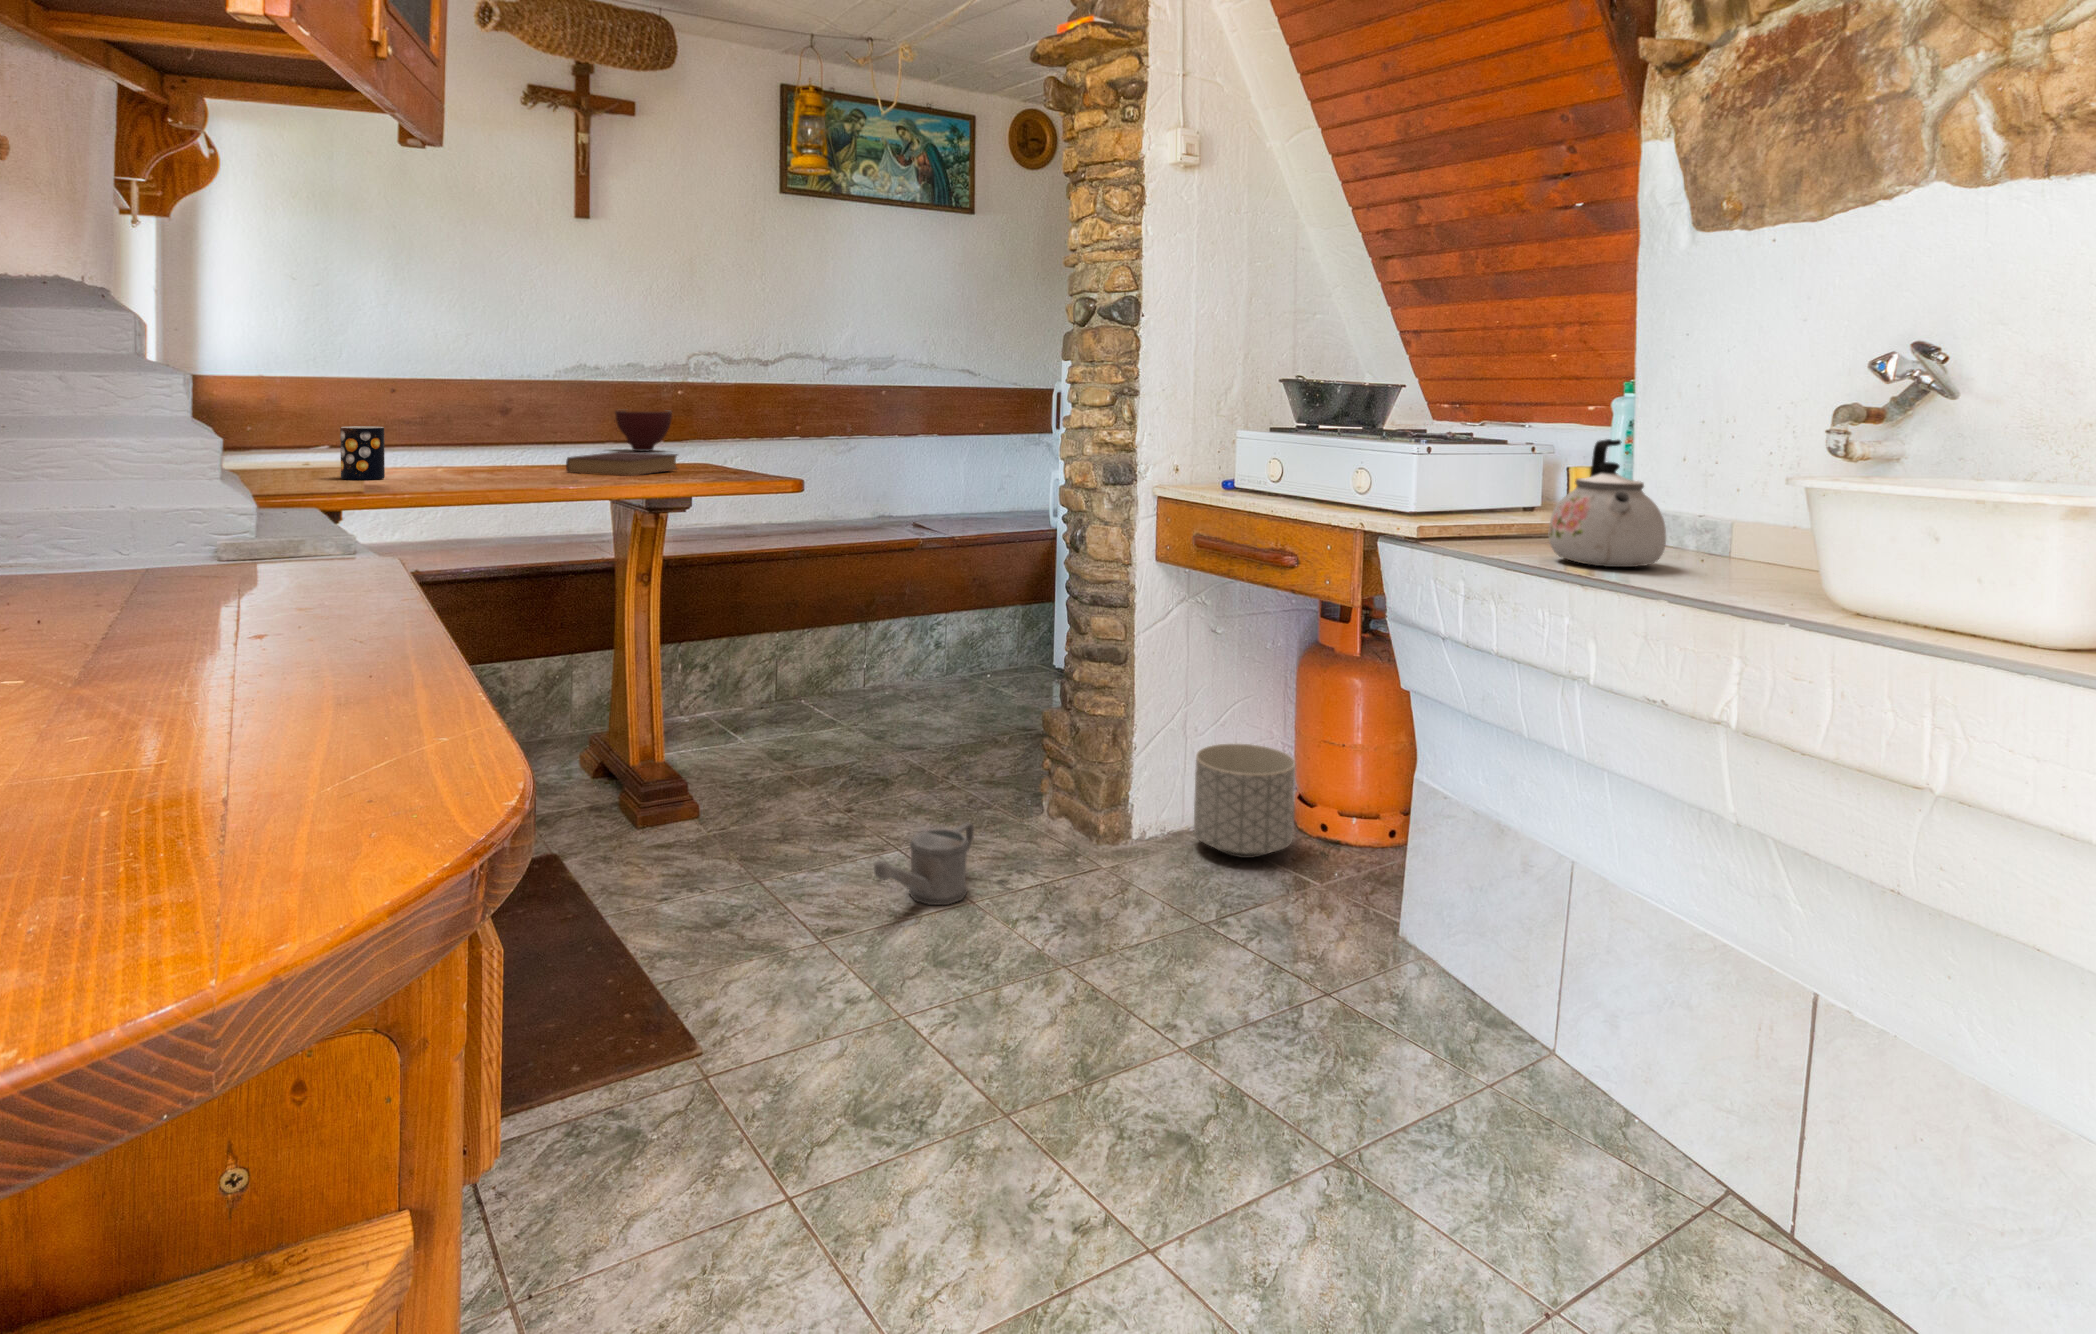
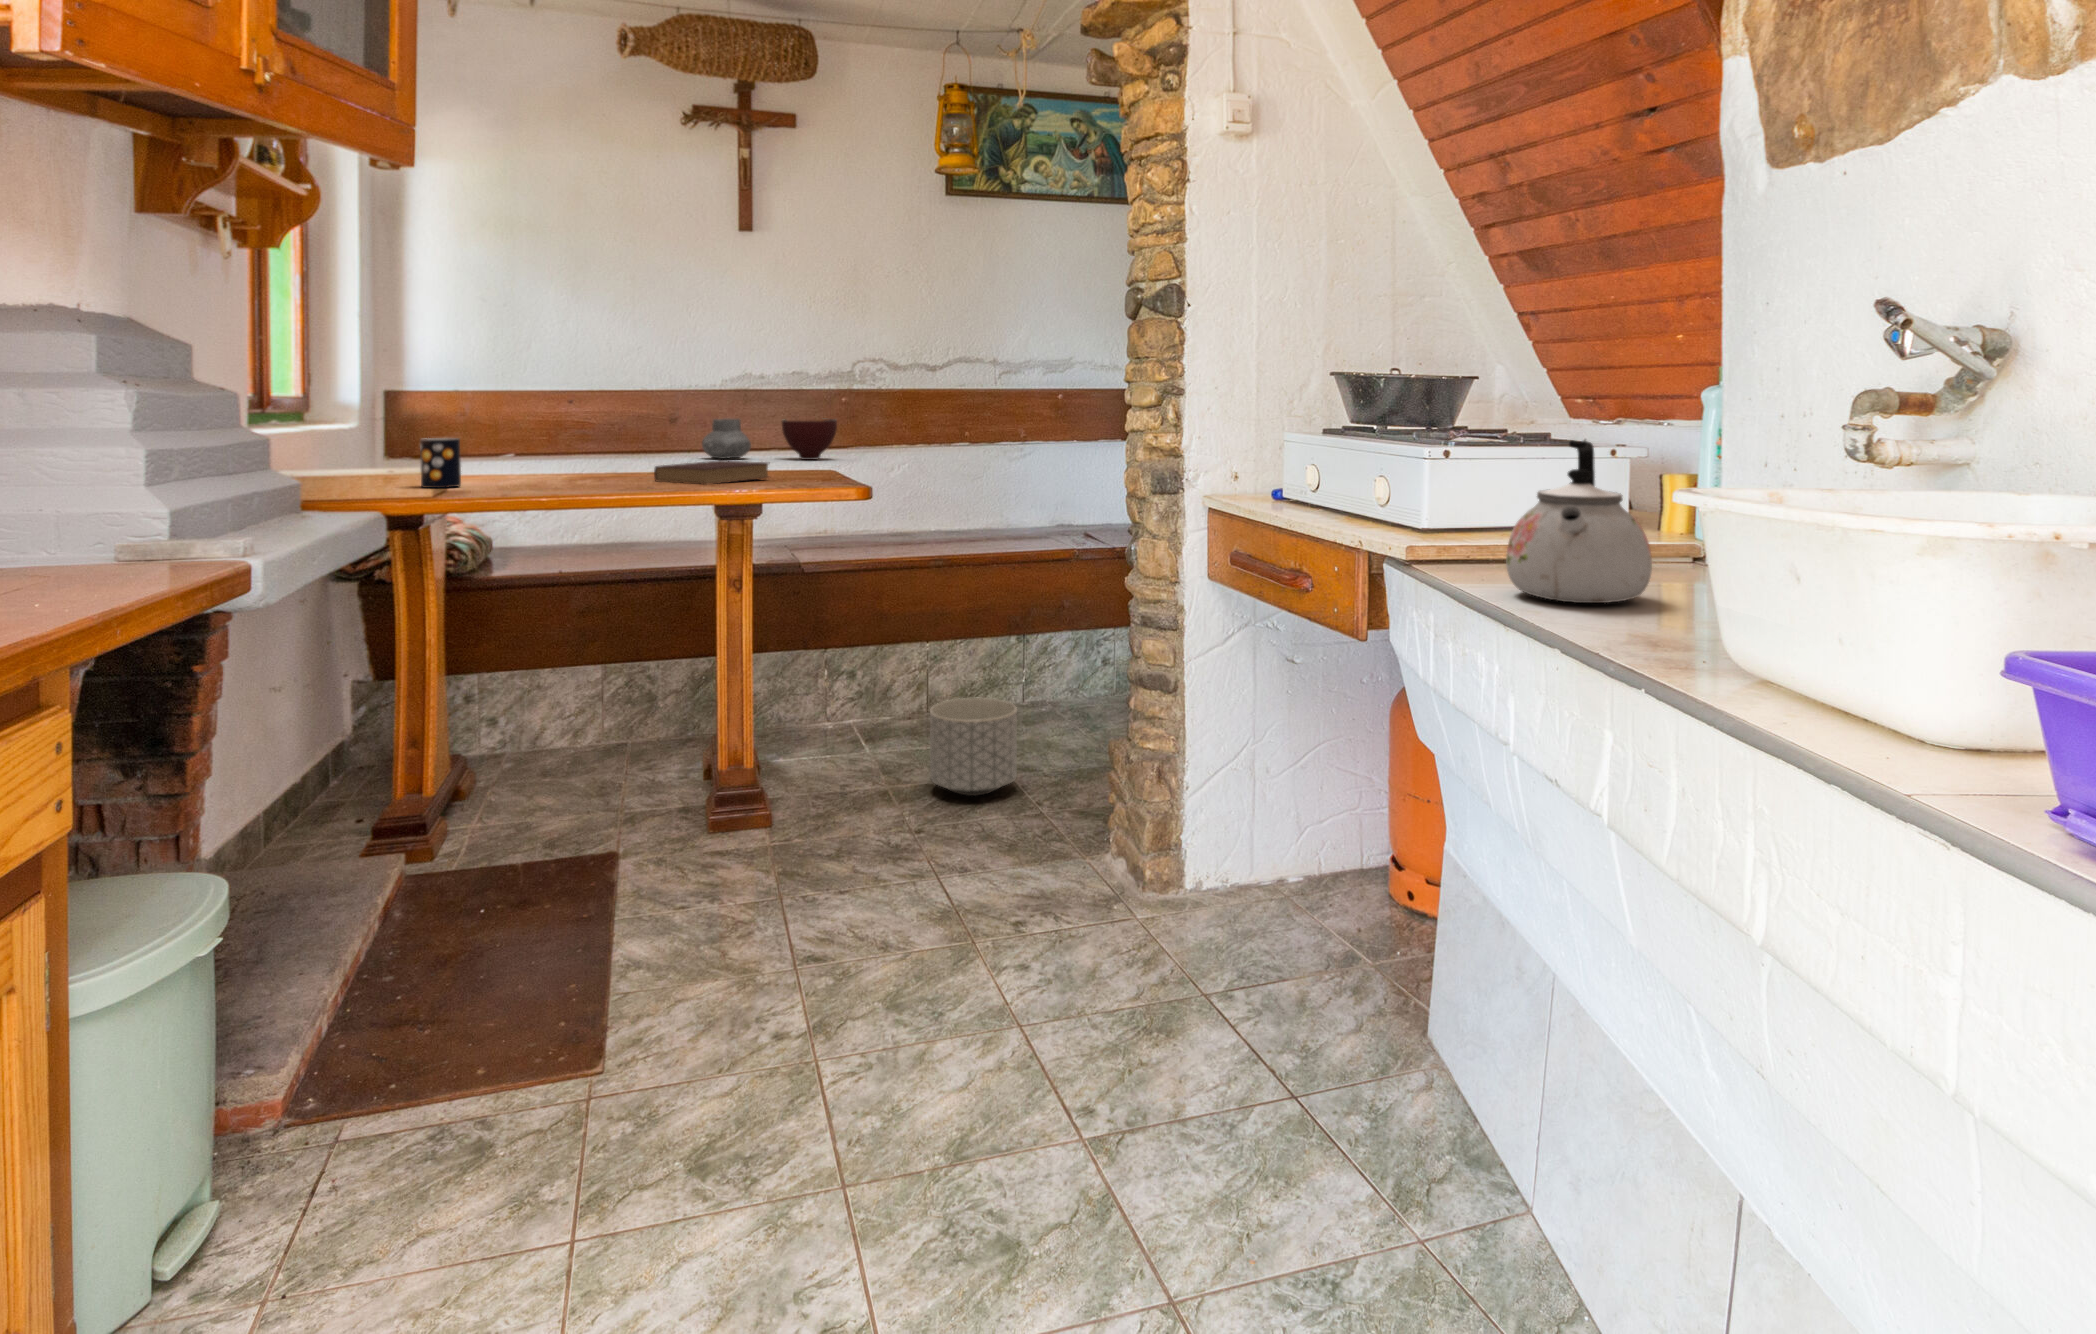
vase: none [529,408,582,449] -> present [702,419,751,459]
planter: present [1194,744,1295,858] -> present [930,698,1017,796]
watering can: present [874,822,974,905] -> none [854,855,992,943]

